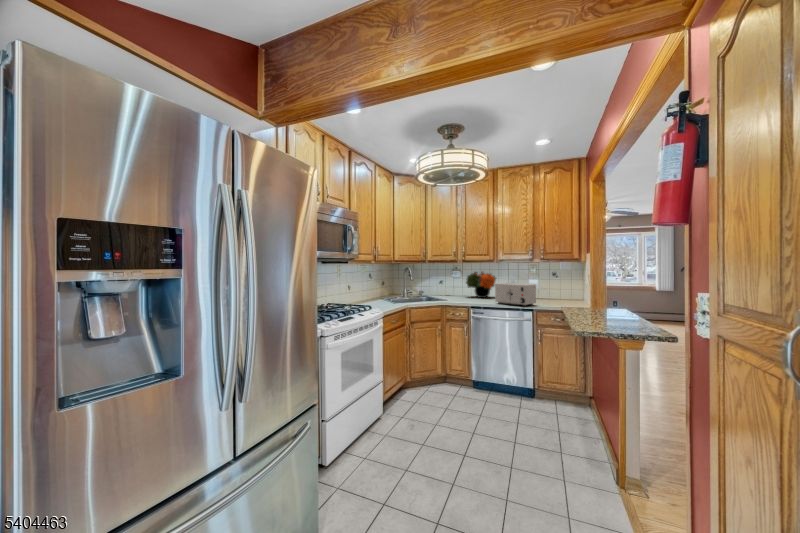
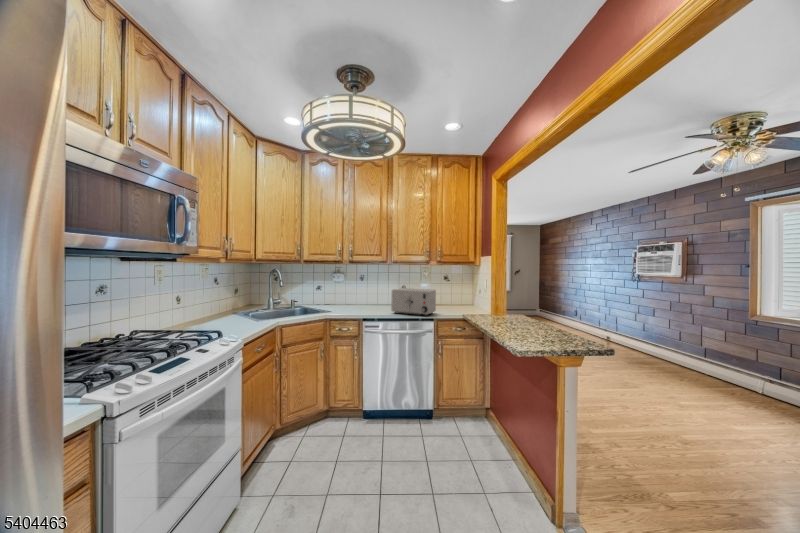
flower arrangement: present [466,272,496,298] -> none [349,274,385,305]

